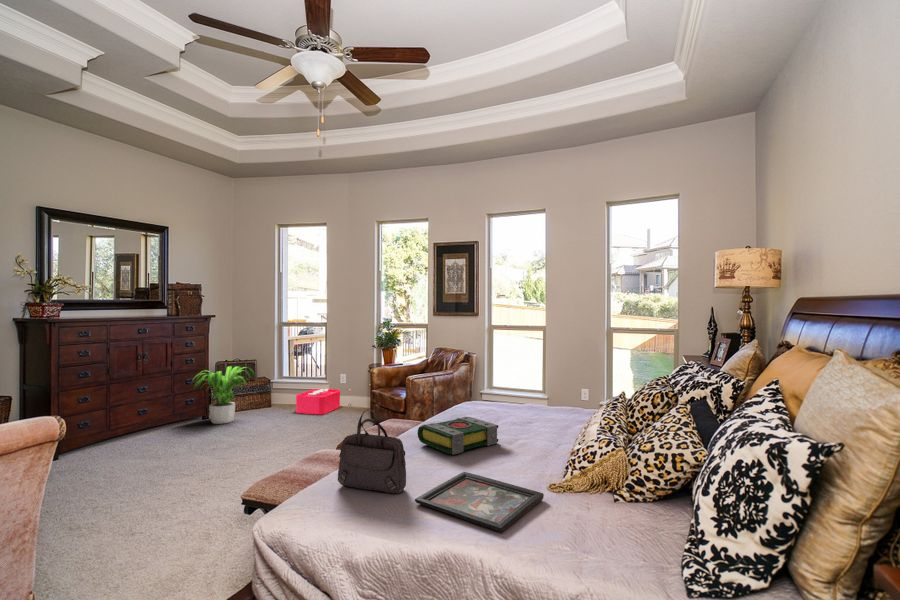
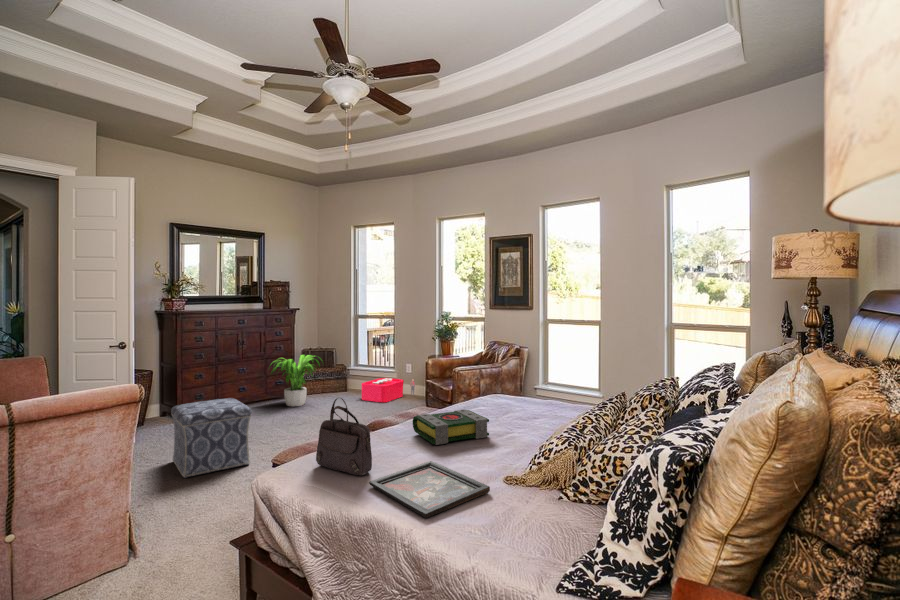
ottoman: none [91,418,196,514] -> present [171,398,252,478]

